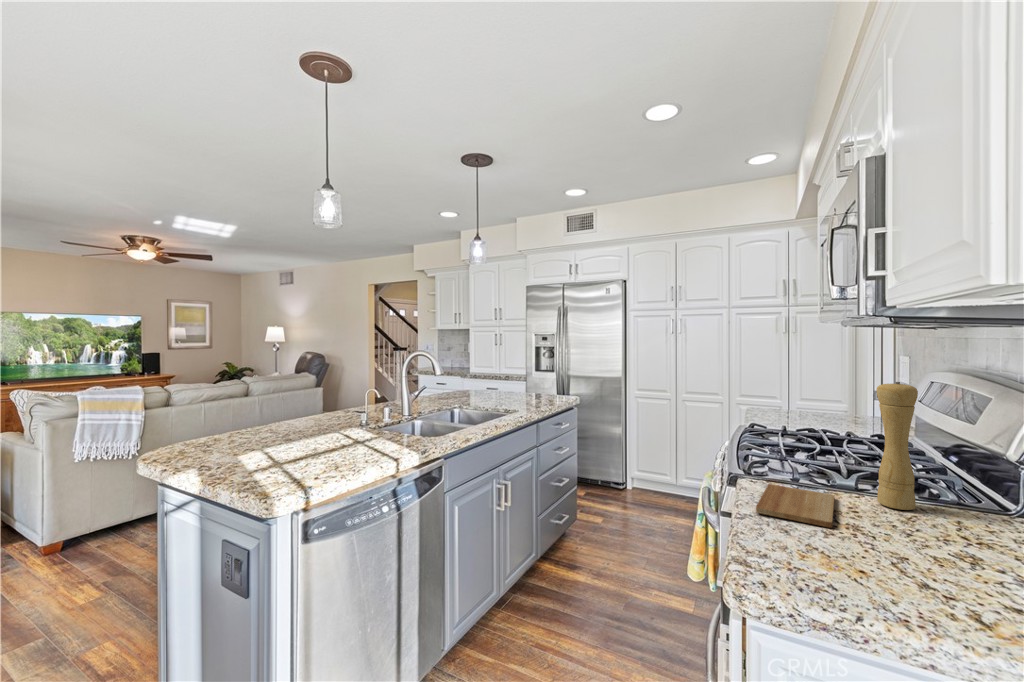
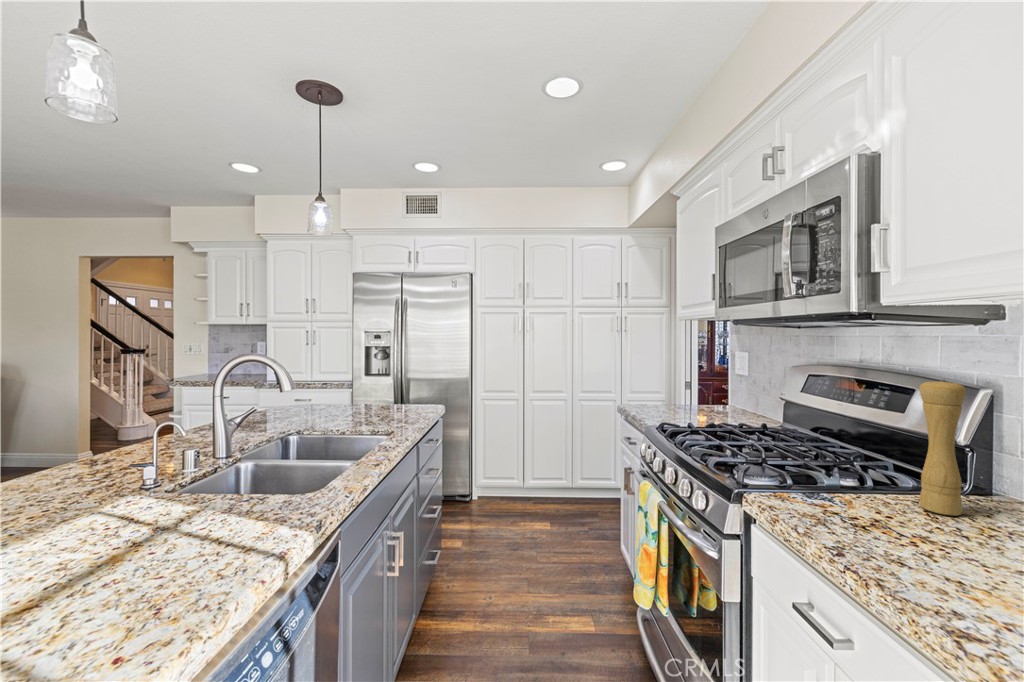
cutting board: present [756,484,835,528] -> none [818,504,965,558]

